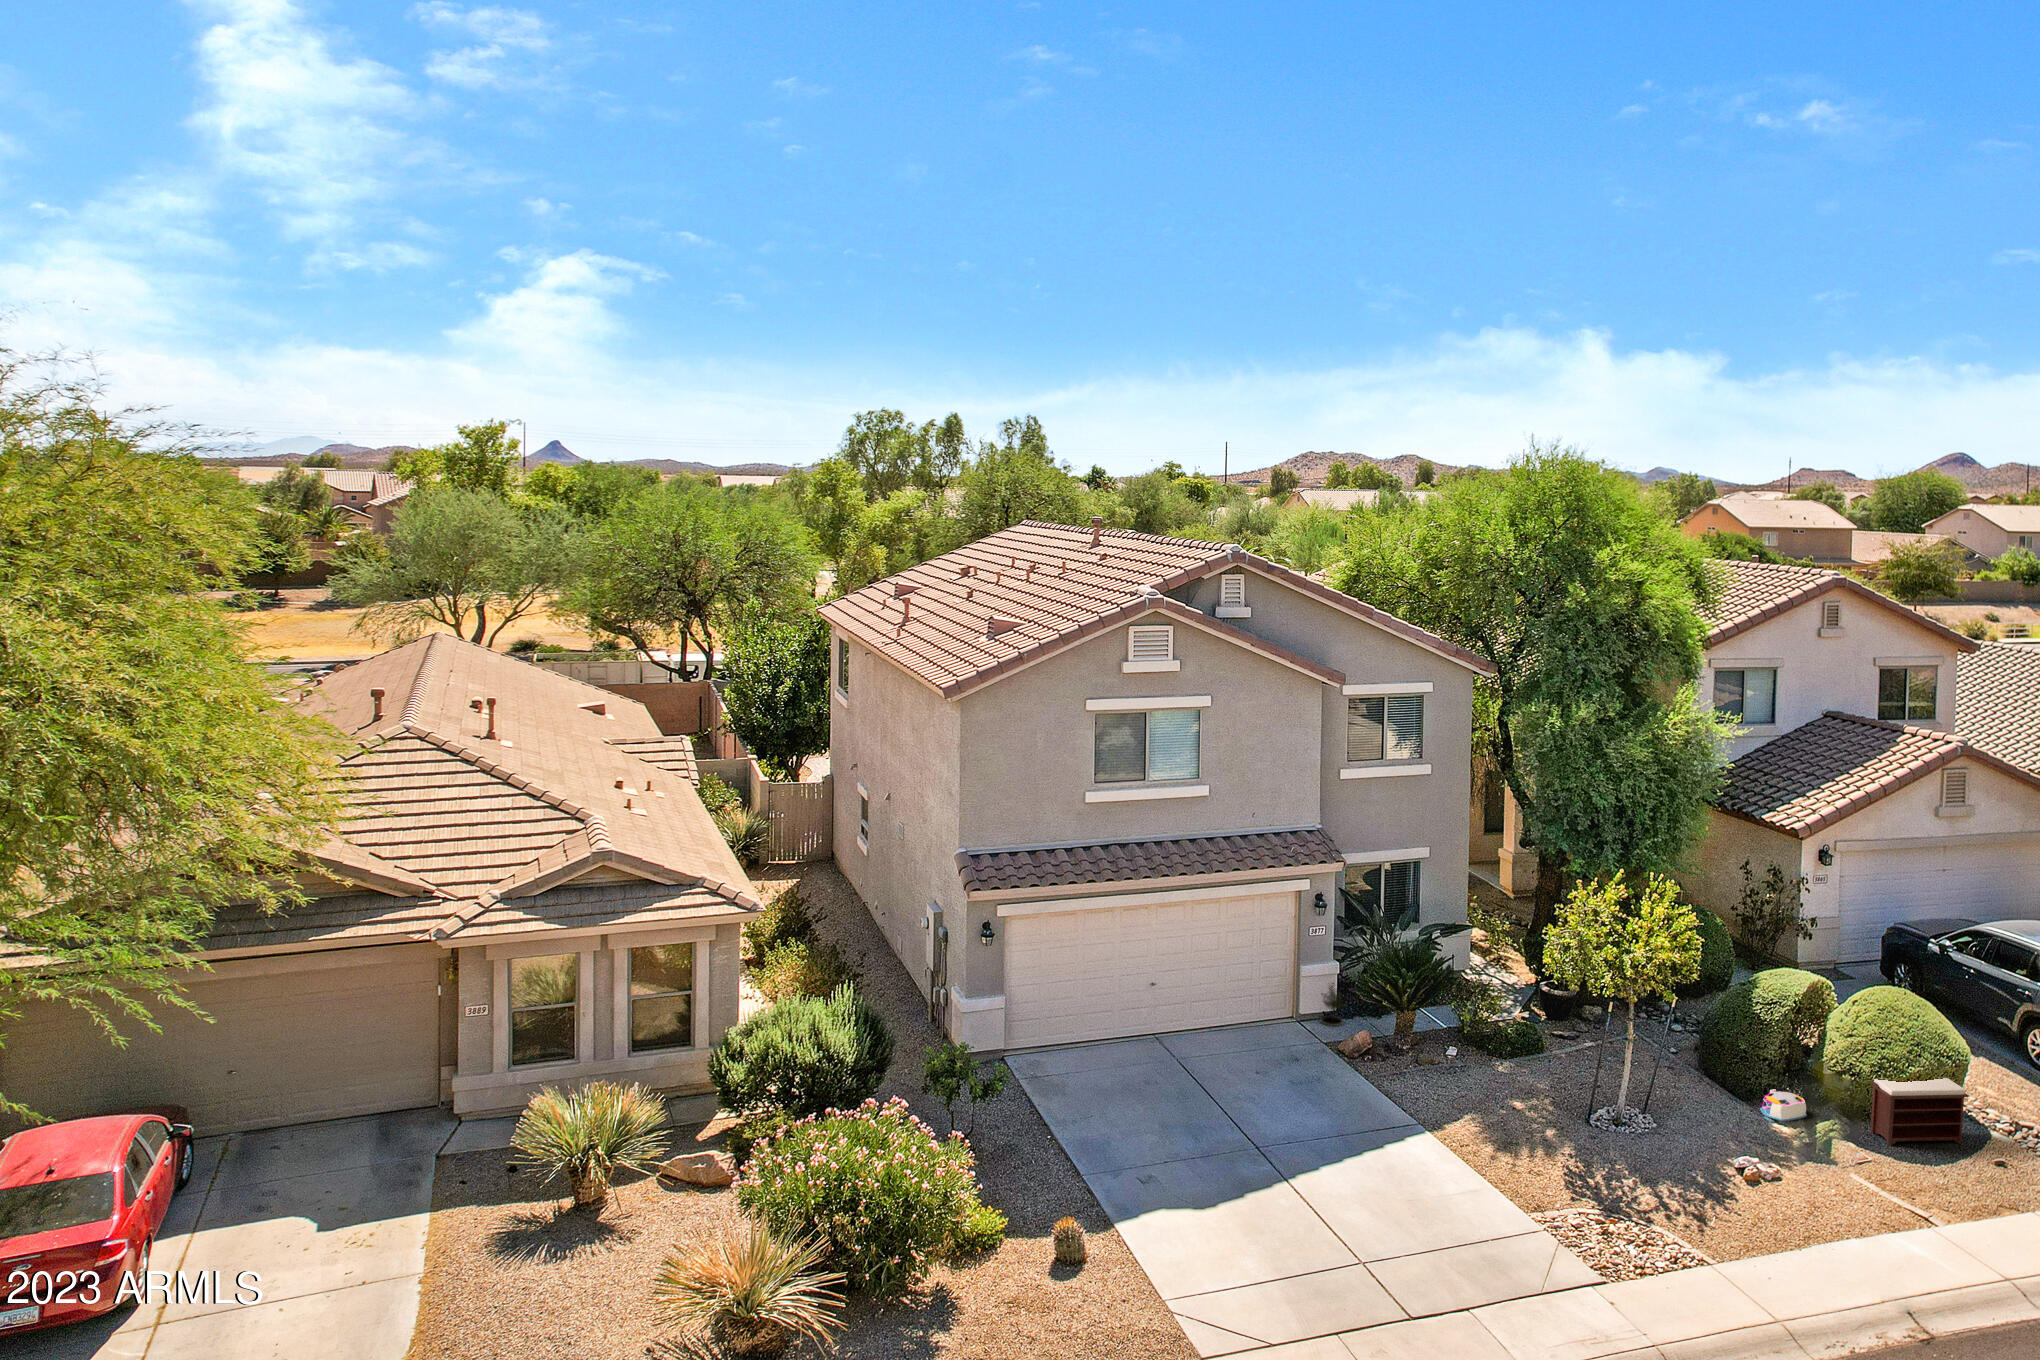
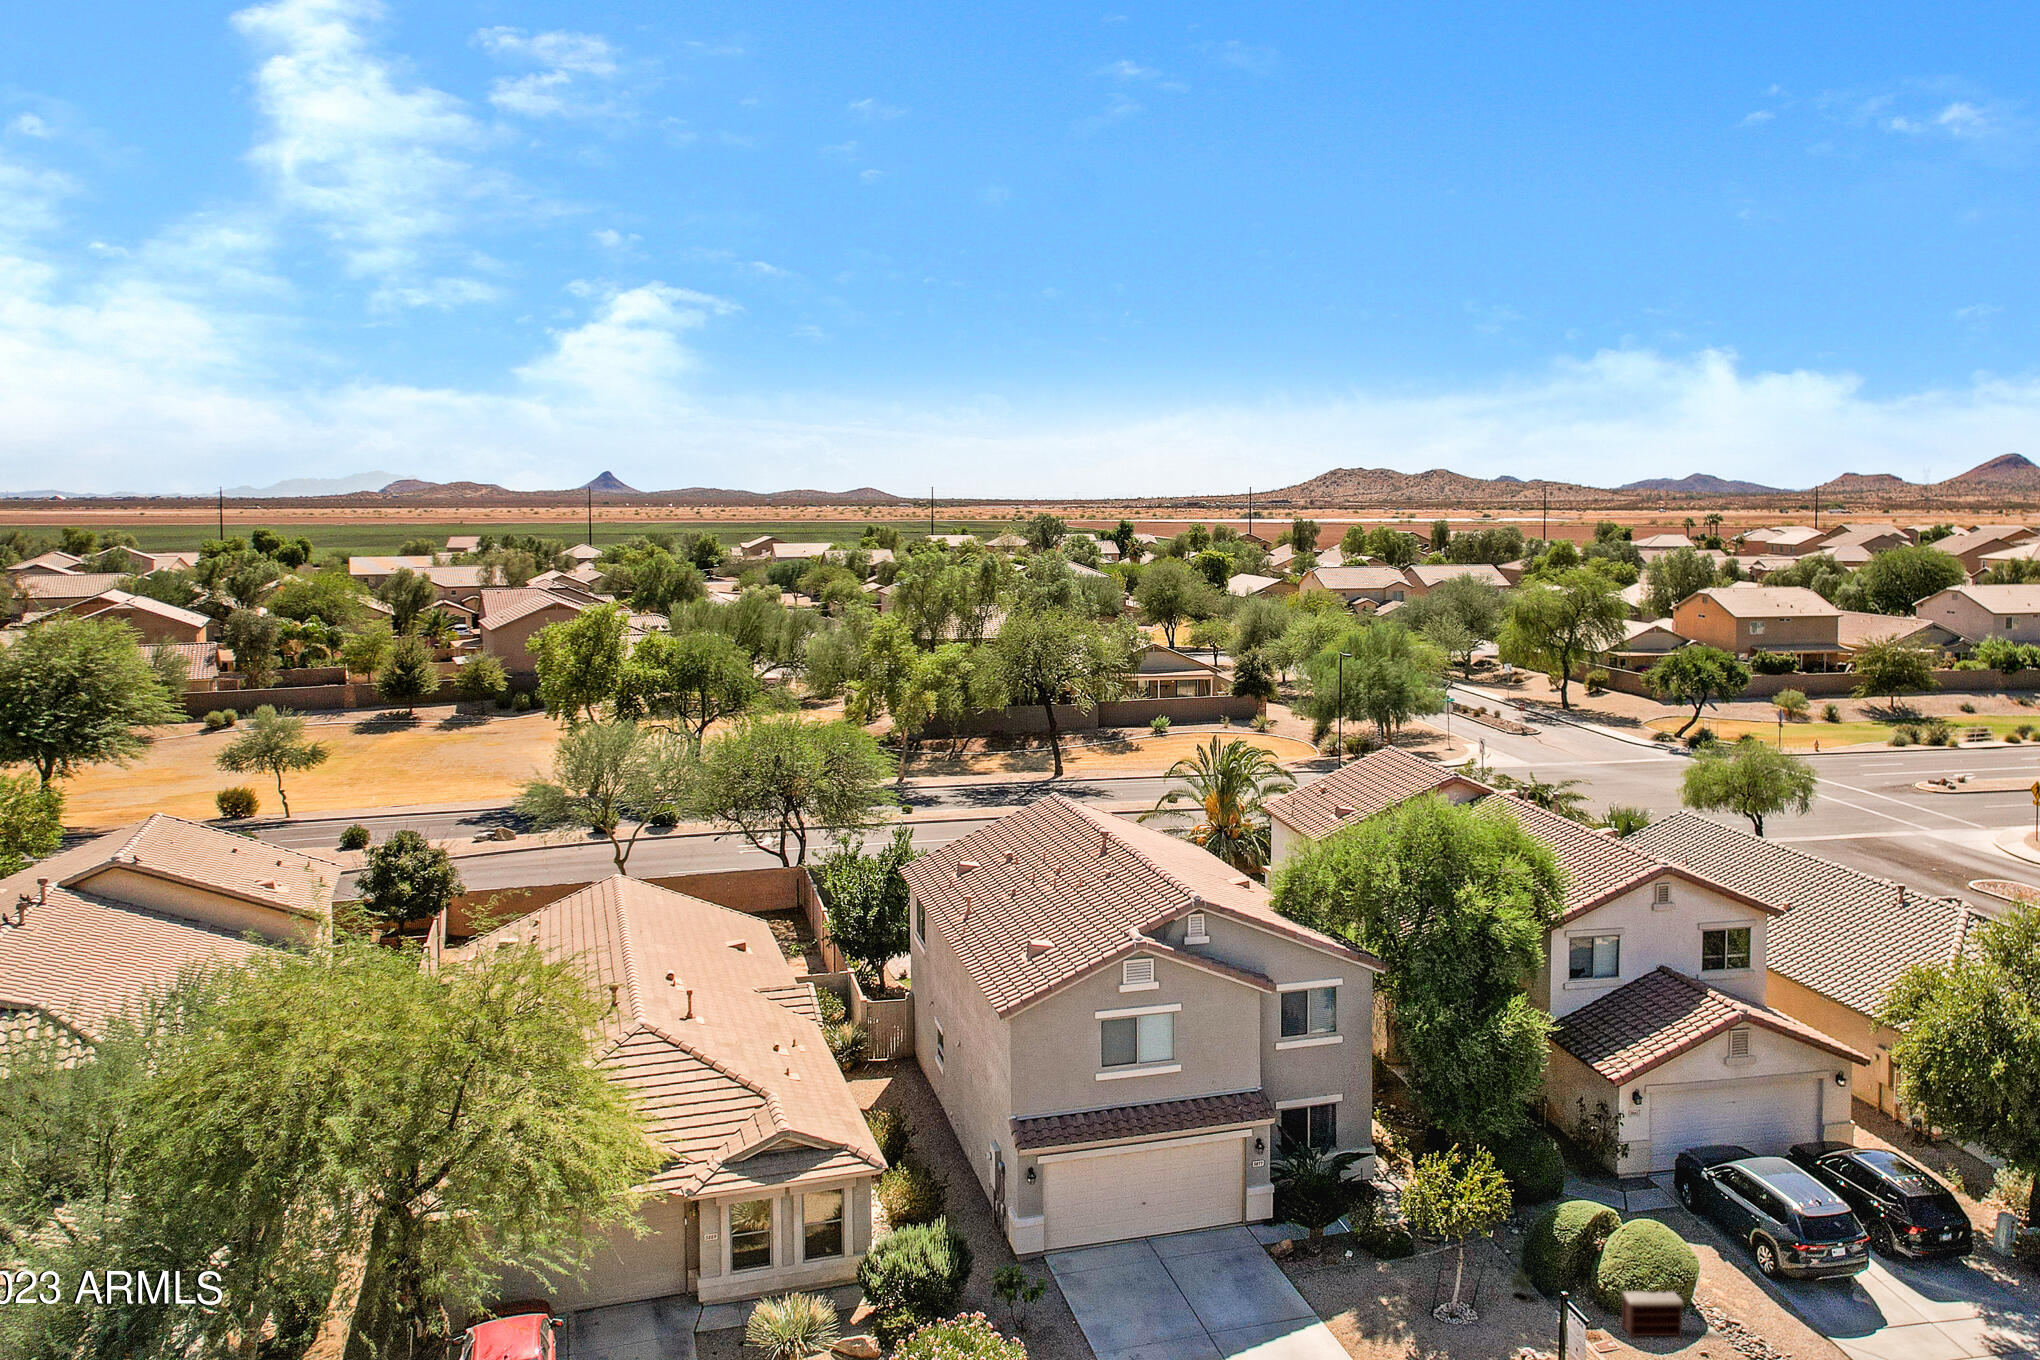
potted tree: present [1320,983,1345,1026] -> present [1510,1266,1531,1303]
storage bin: present [1760,1089,1807,1121] -> none [1551,1294,1582,1318]

